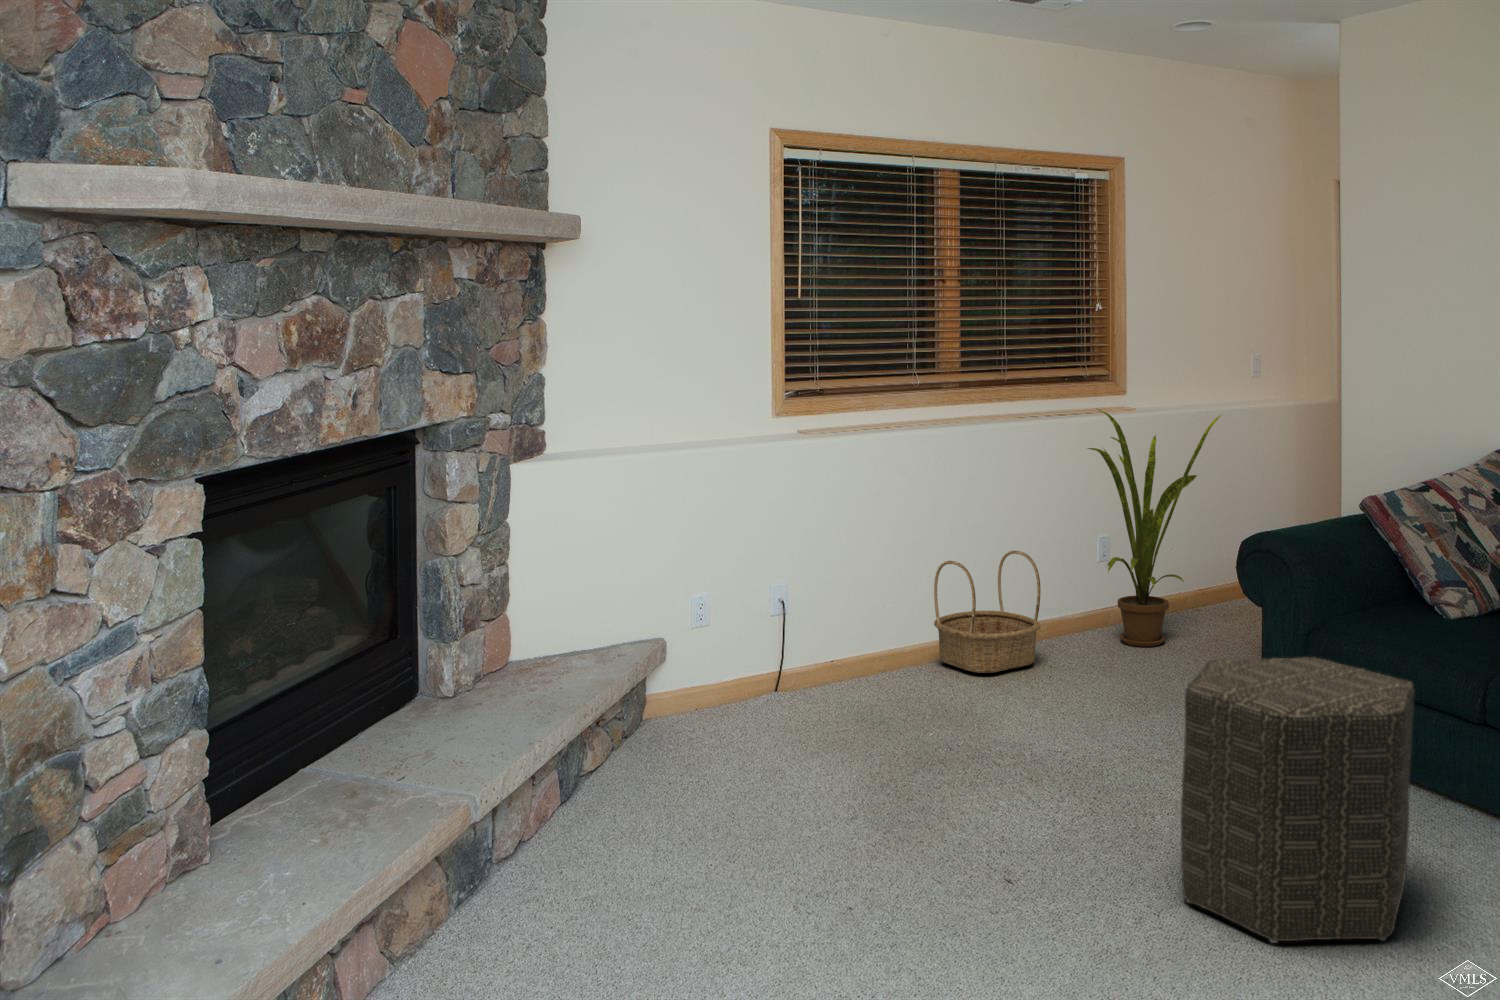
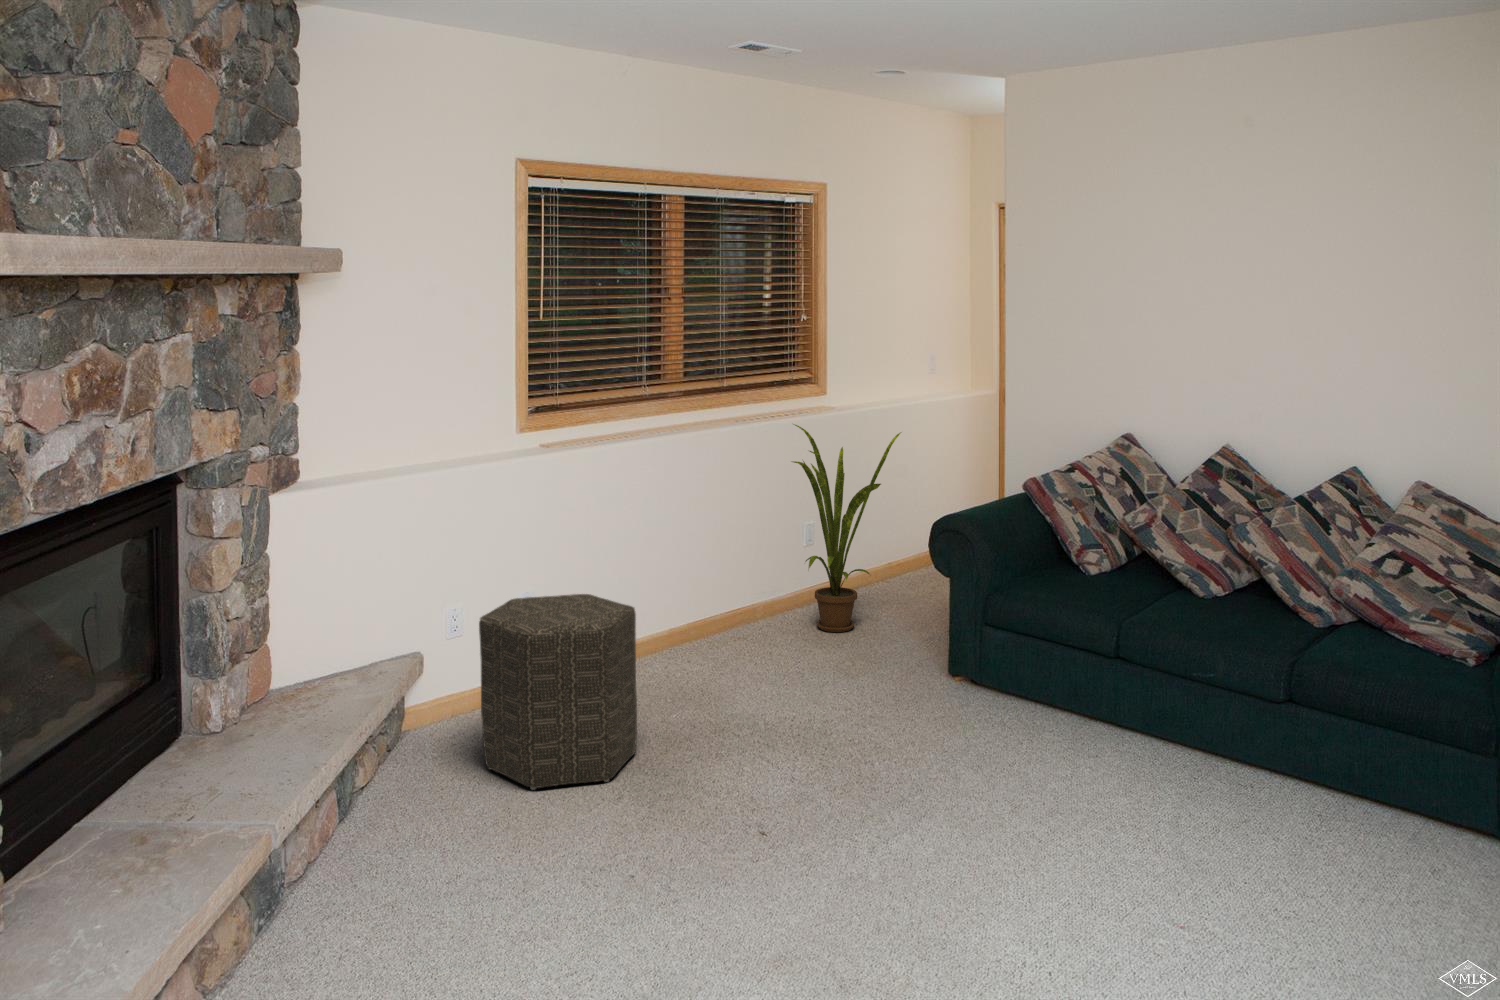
basket: present [934,551,1041,673] -> none [661,554,755,665]
ottoman: present [1181,657,1415,943] -> present [479,594,637,790]

